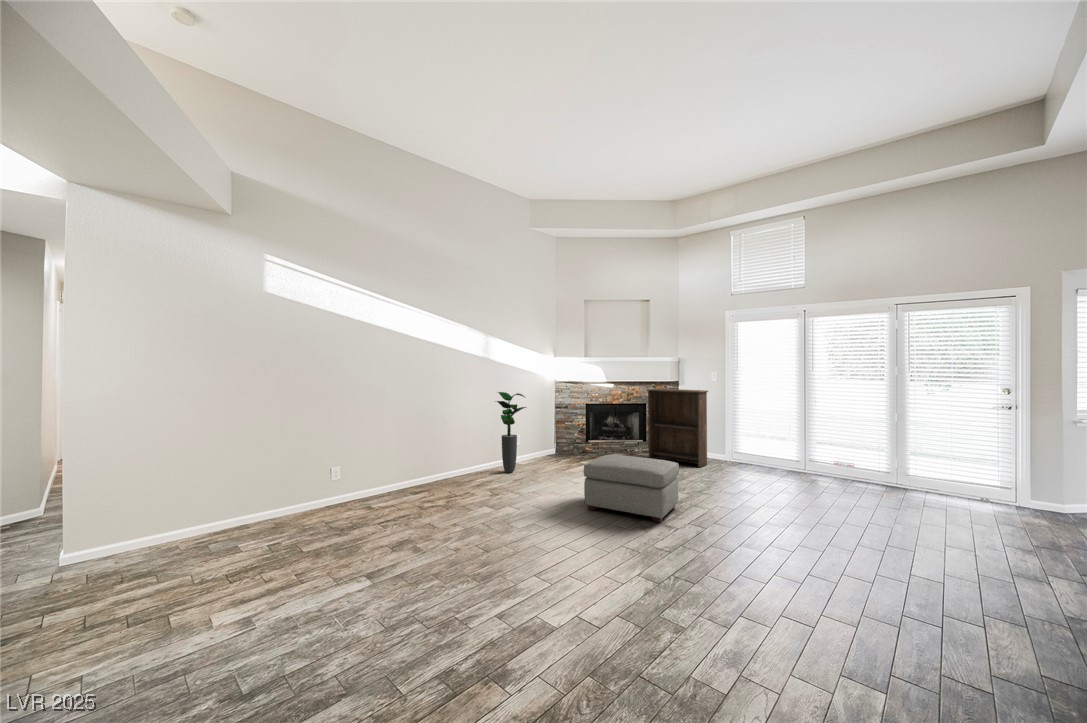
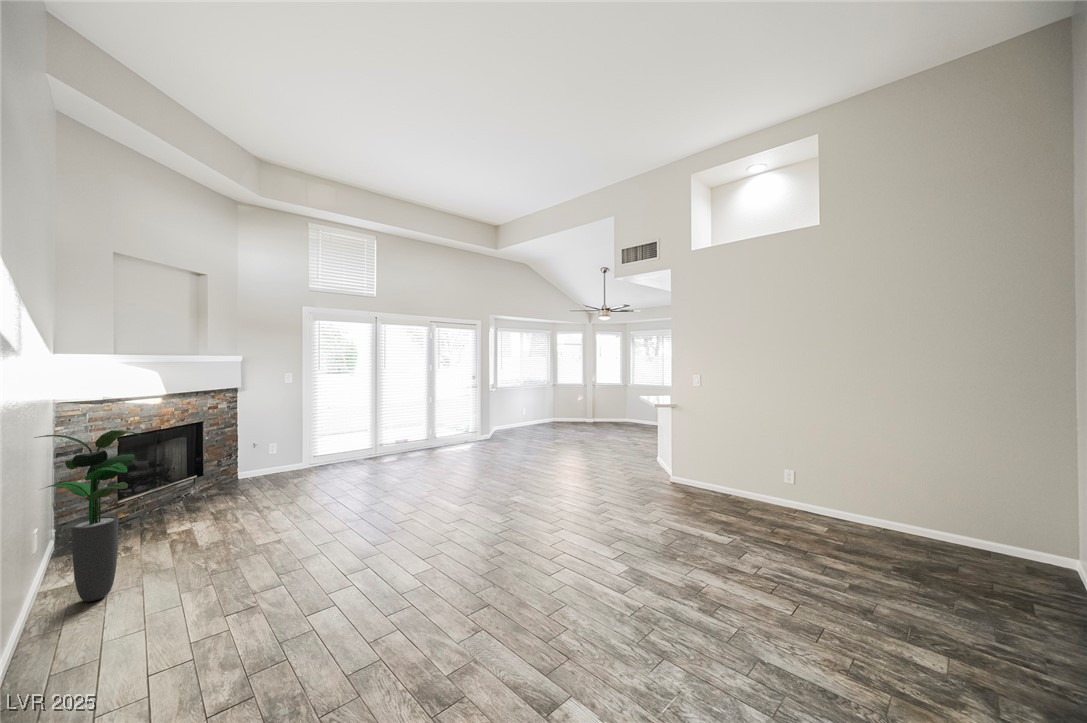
bookshelf: present [647,389,708,467] -> none [225,395,310,494]
ottoman: present [584,455,679,522] -> none [351,462,458,541]

